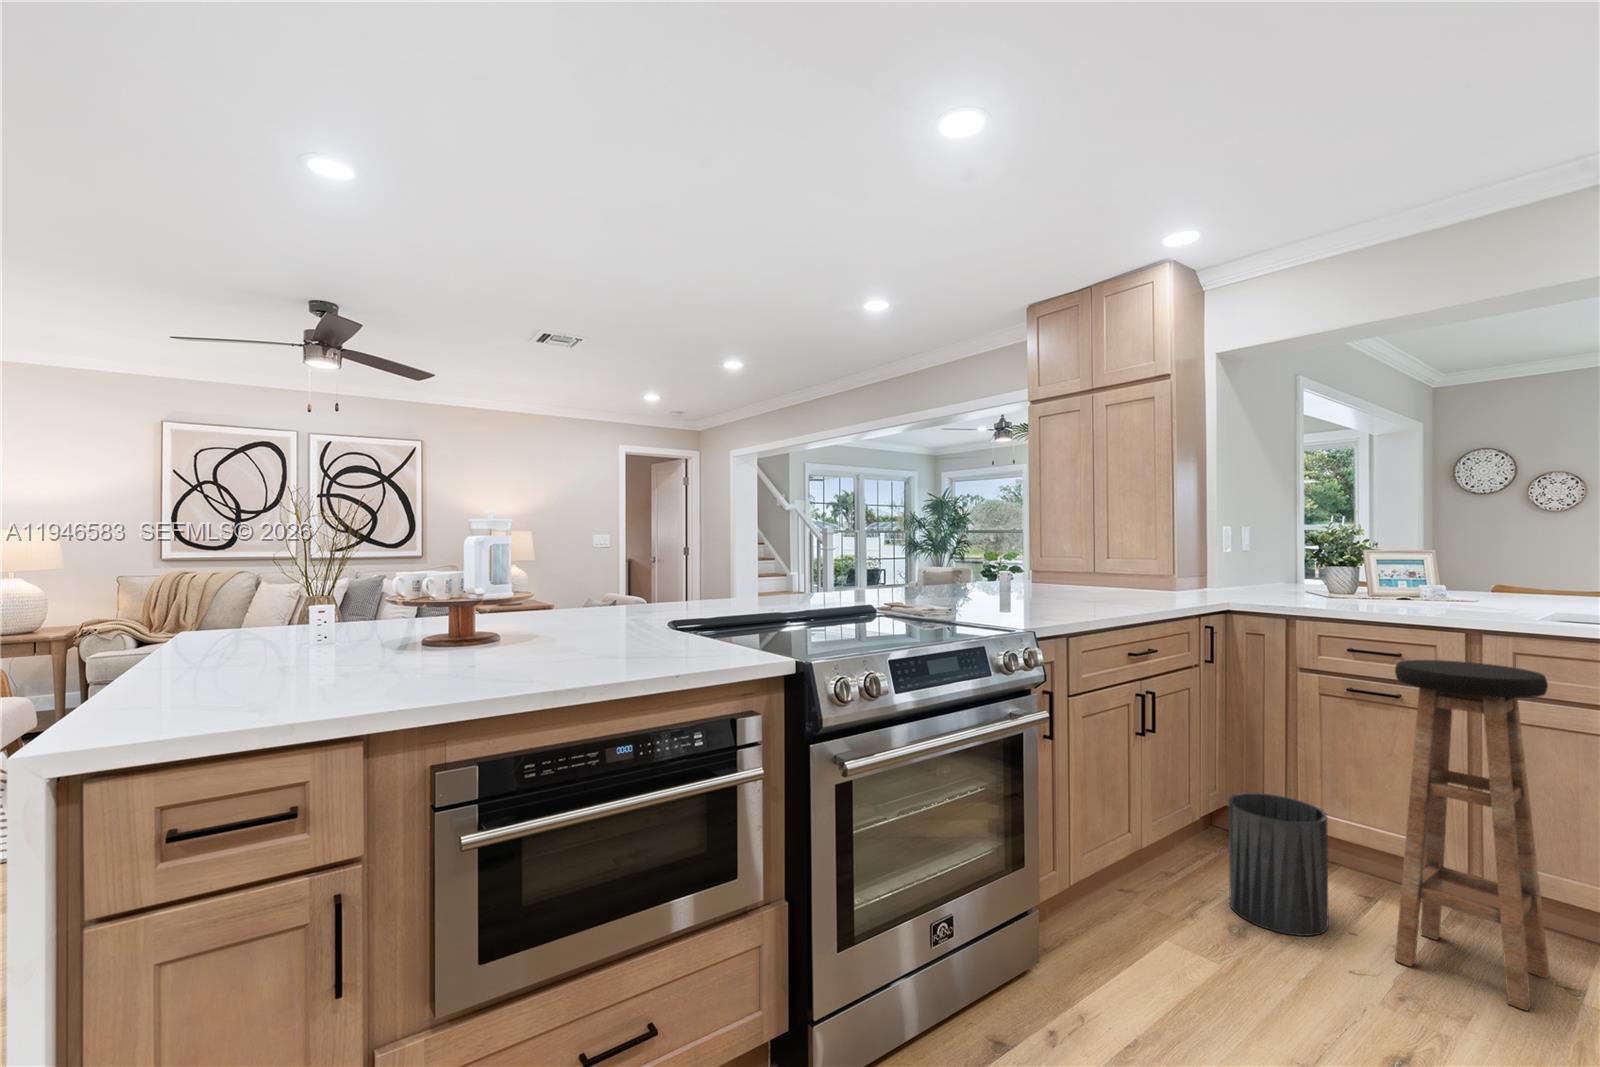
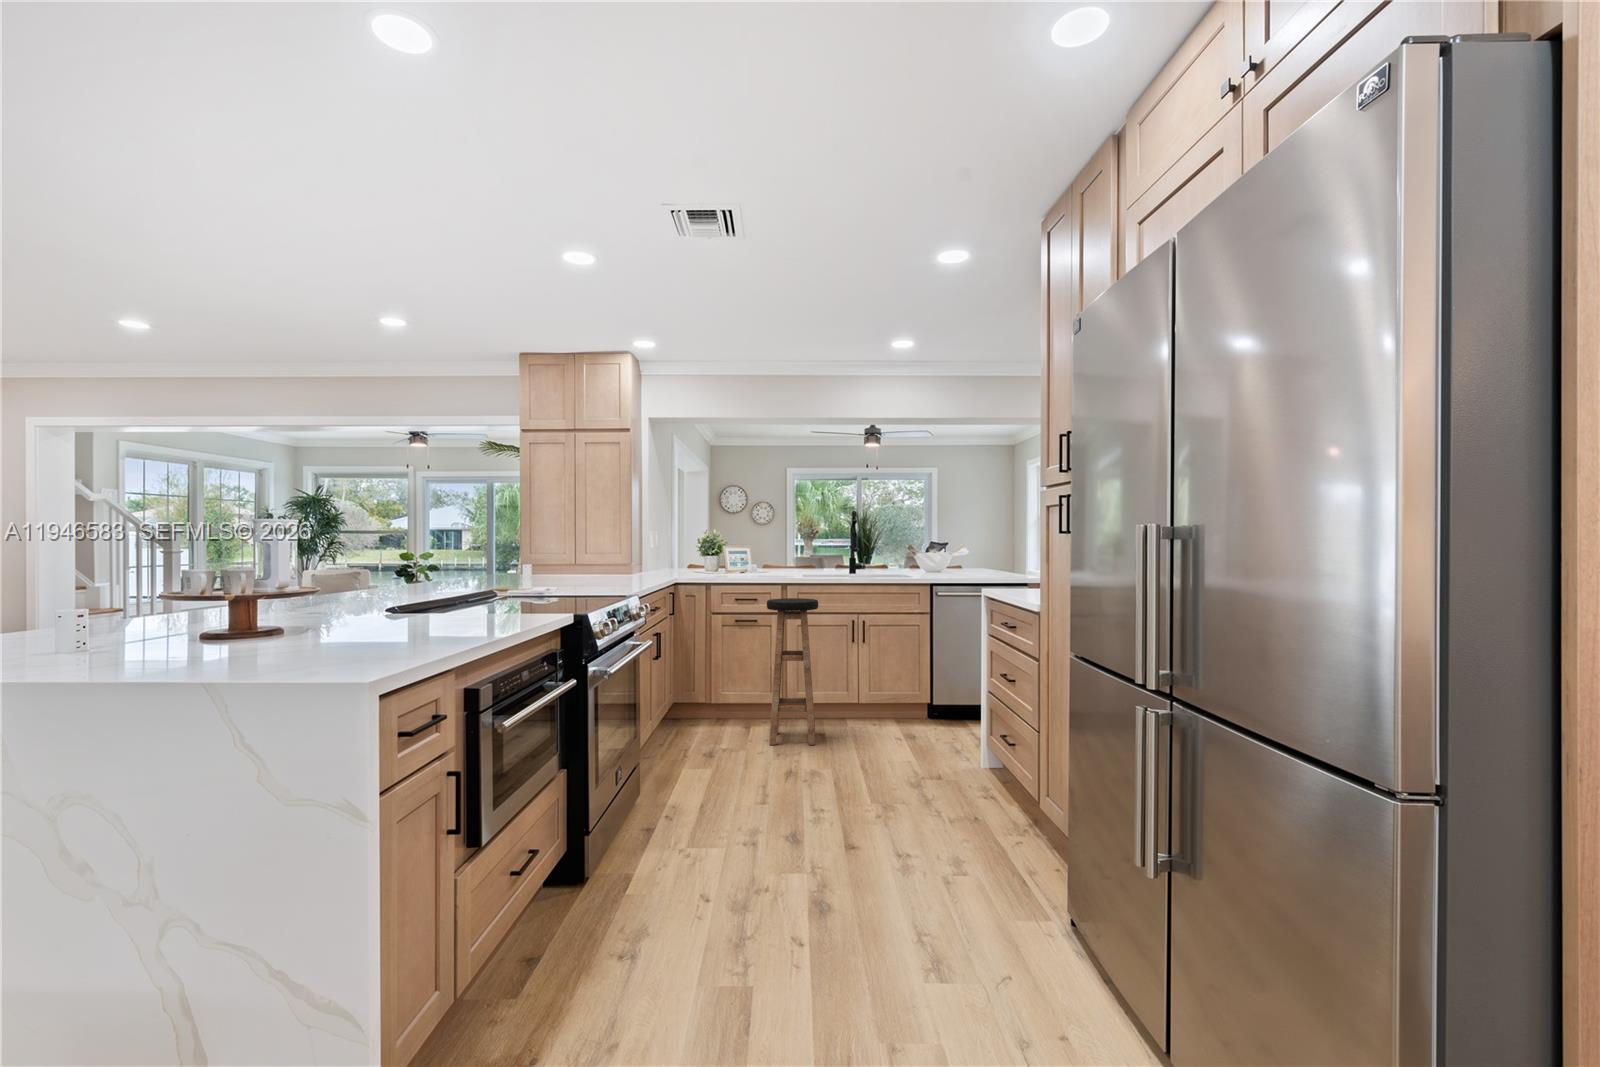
trash can: present [1229,793,1328,936] -> none [695,682,740,750]

